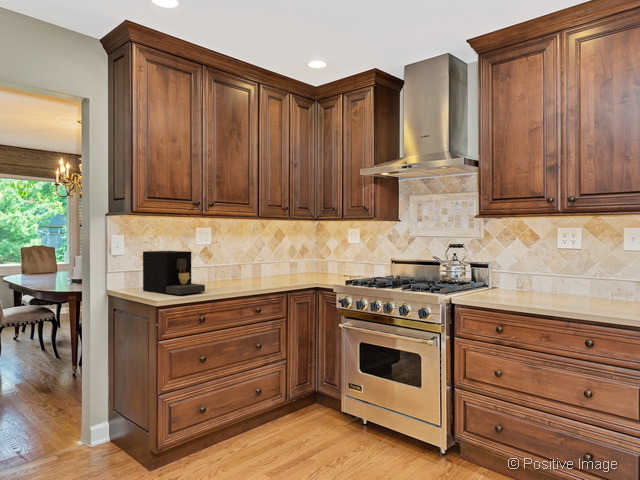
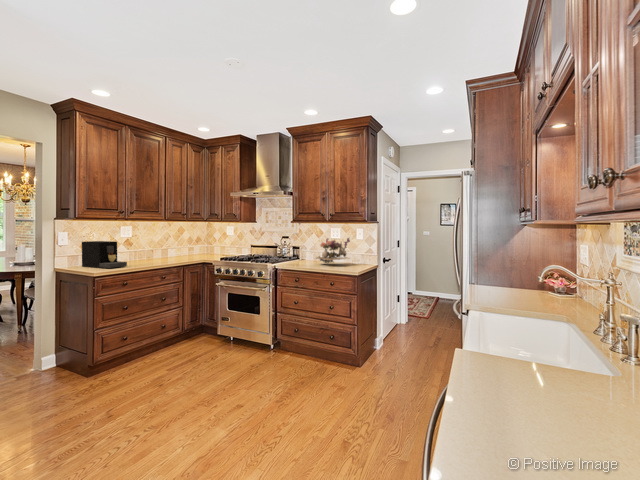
flower arrangement: none [527,243,609,298] -> present [317,238,350,263]

